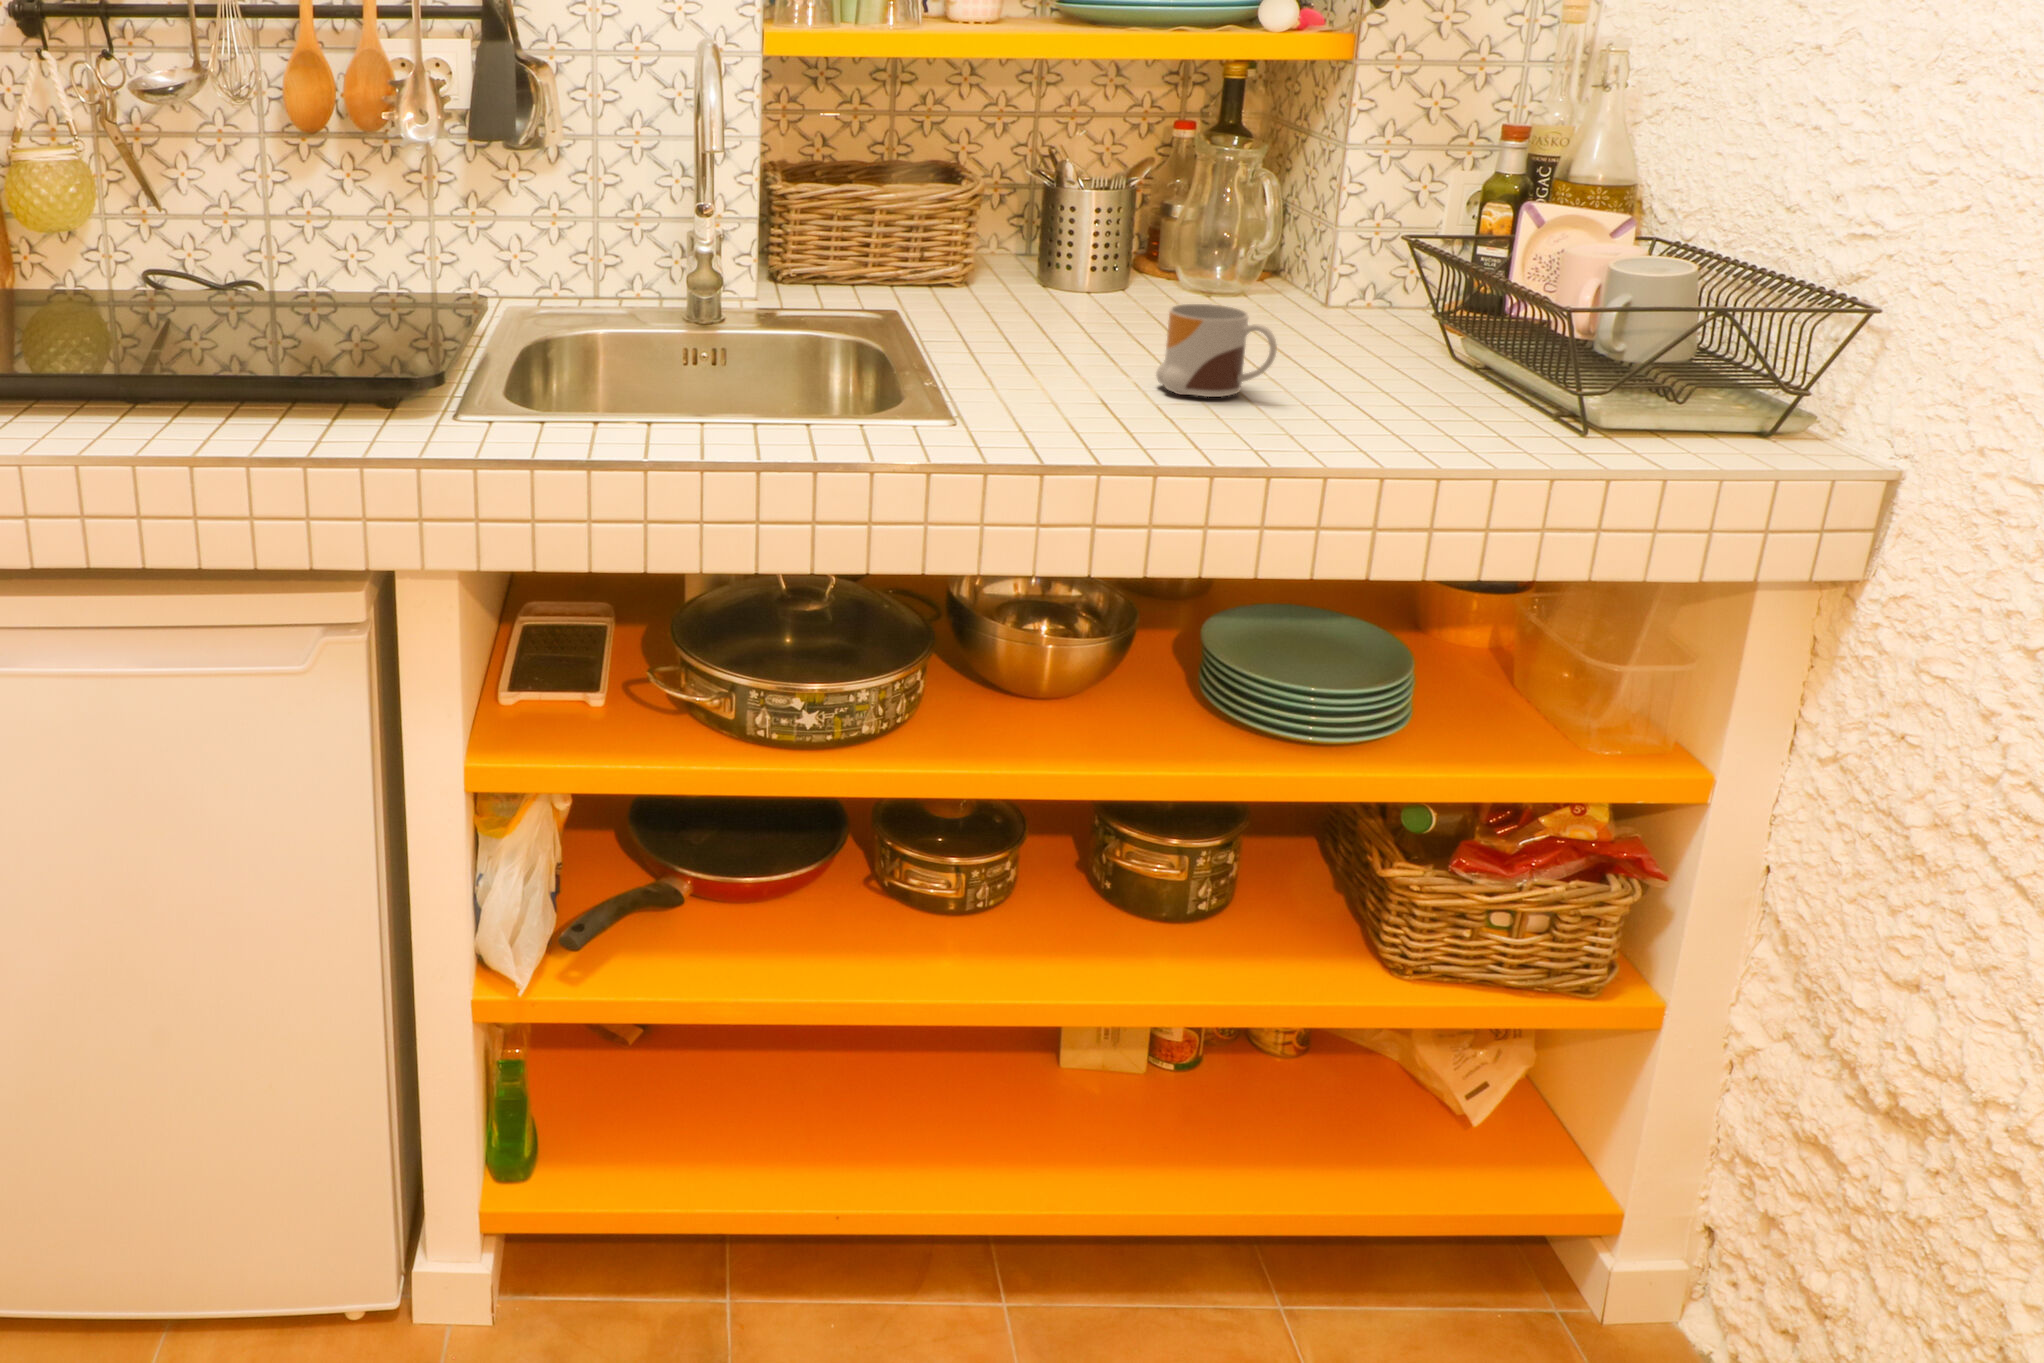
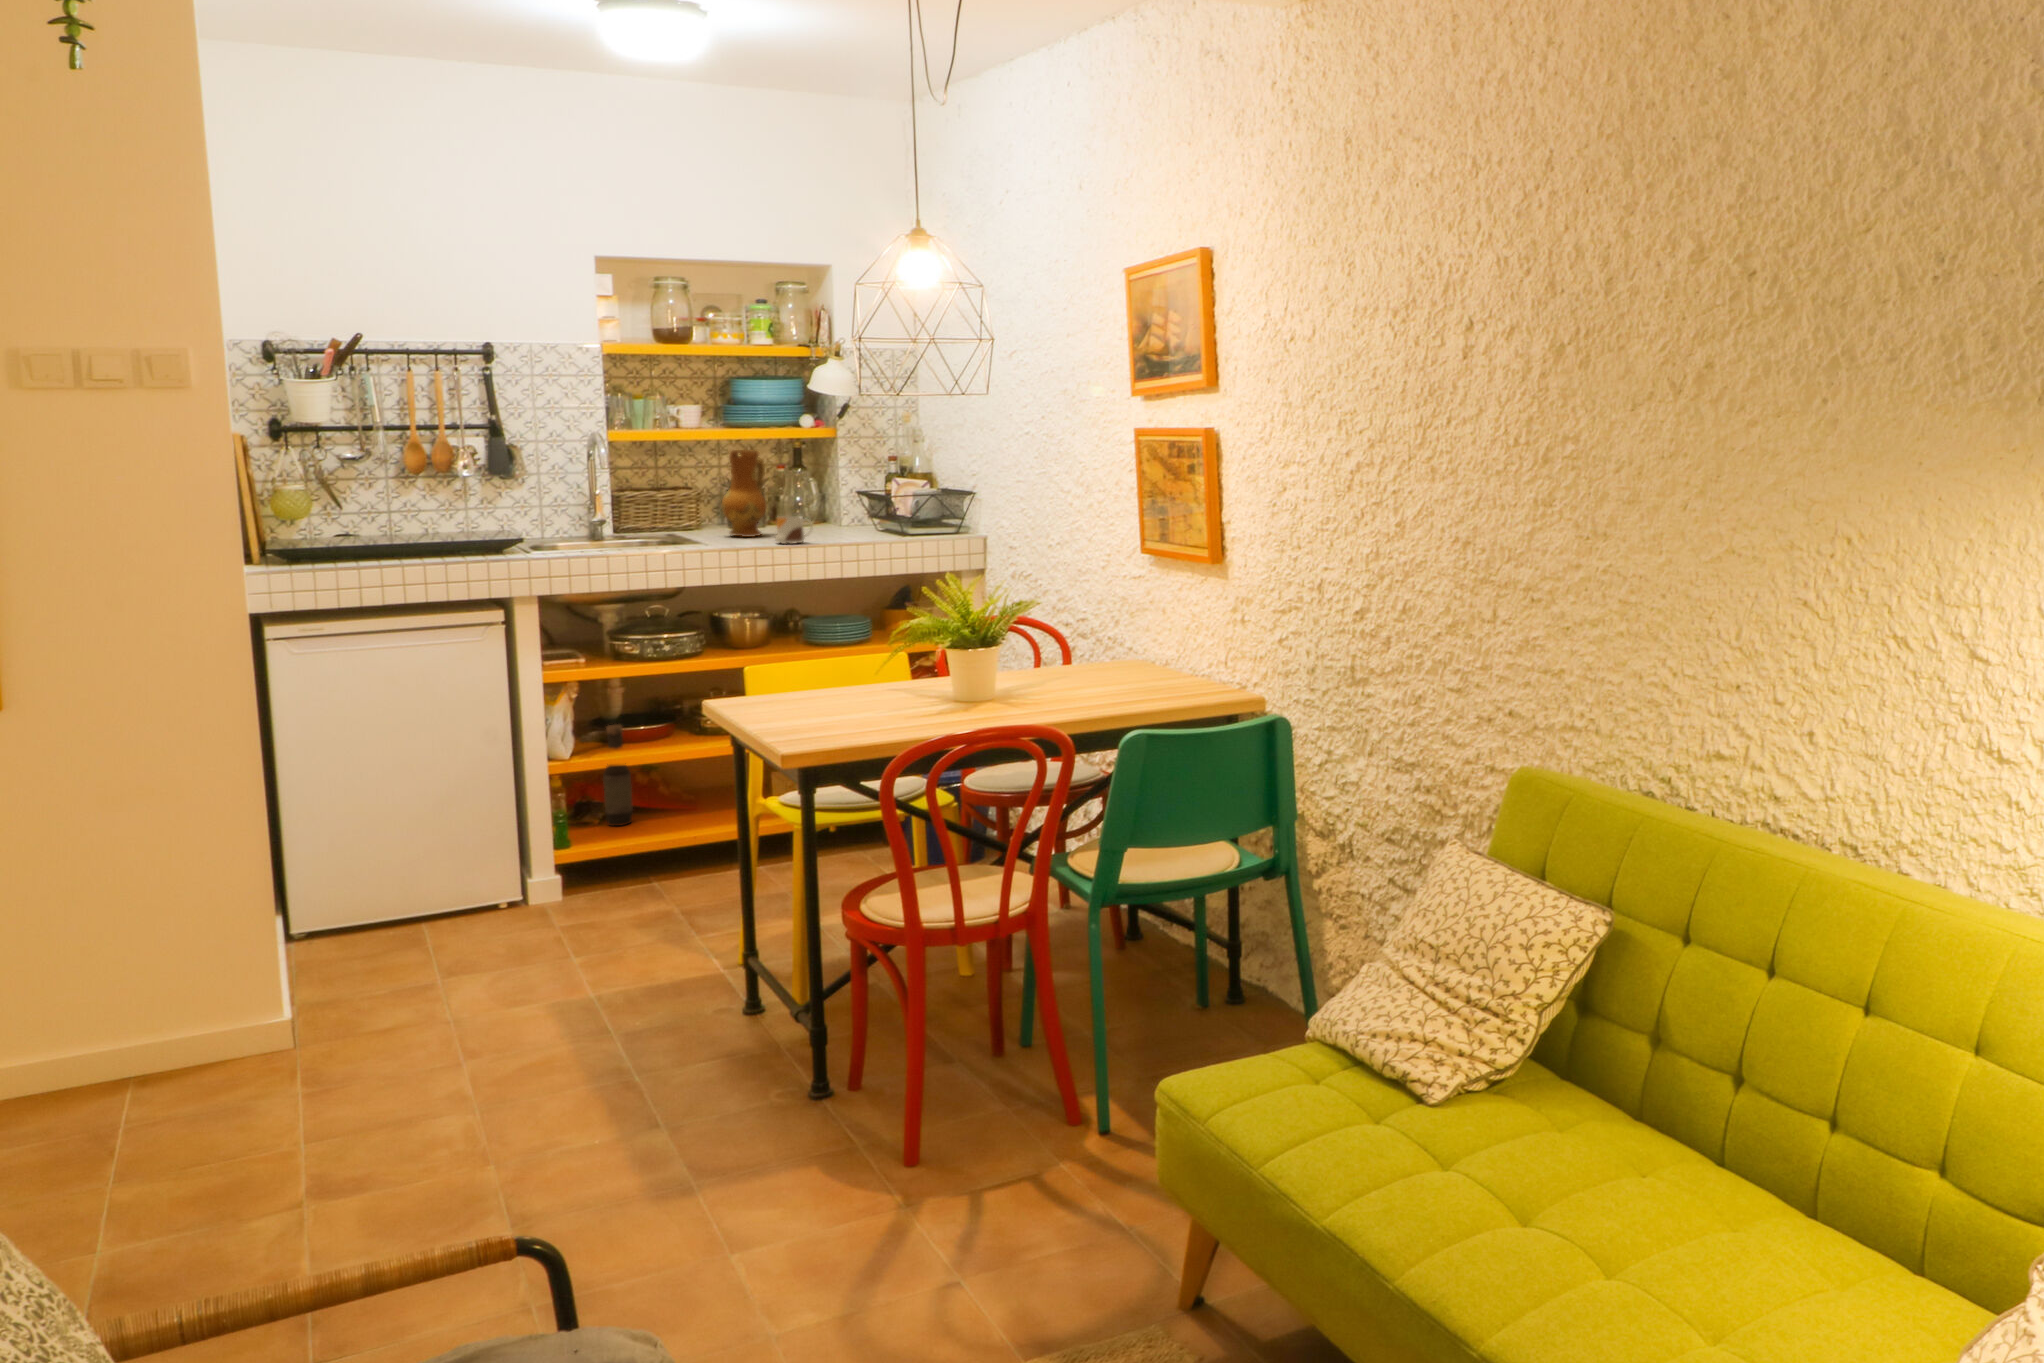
ceramic jug: none [1023,88,1150,338] -> present [722,450,767,537]
bottle: none [638,854,705,1119] -> present [603,725,633,826]

